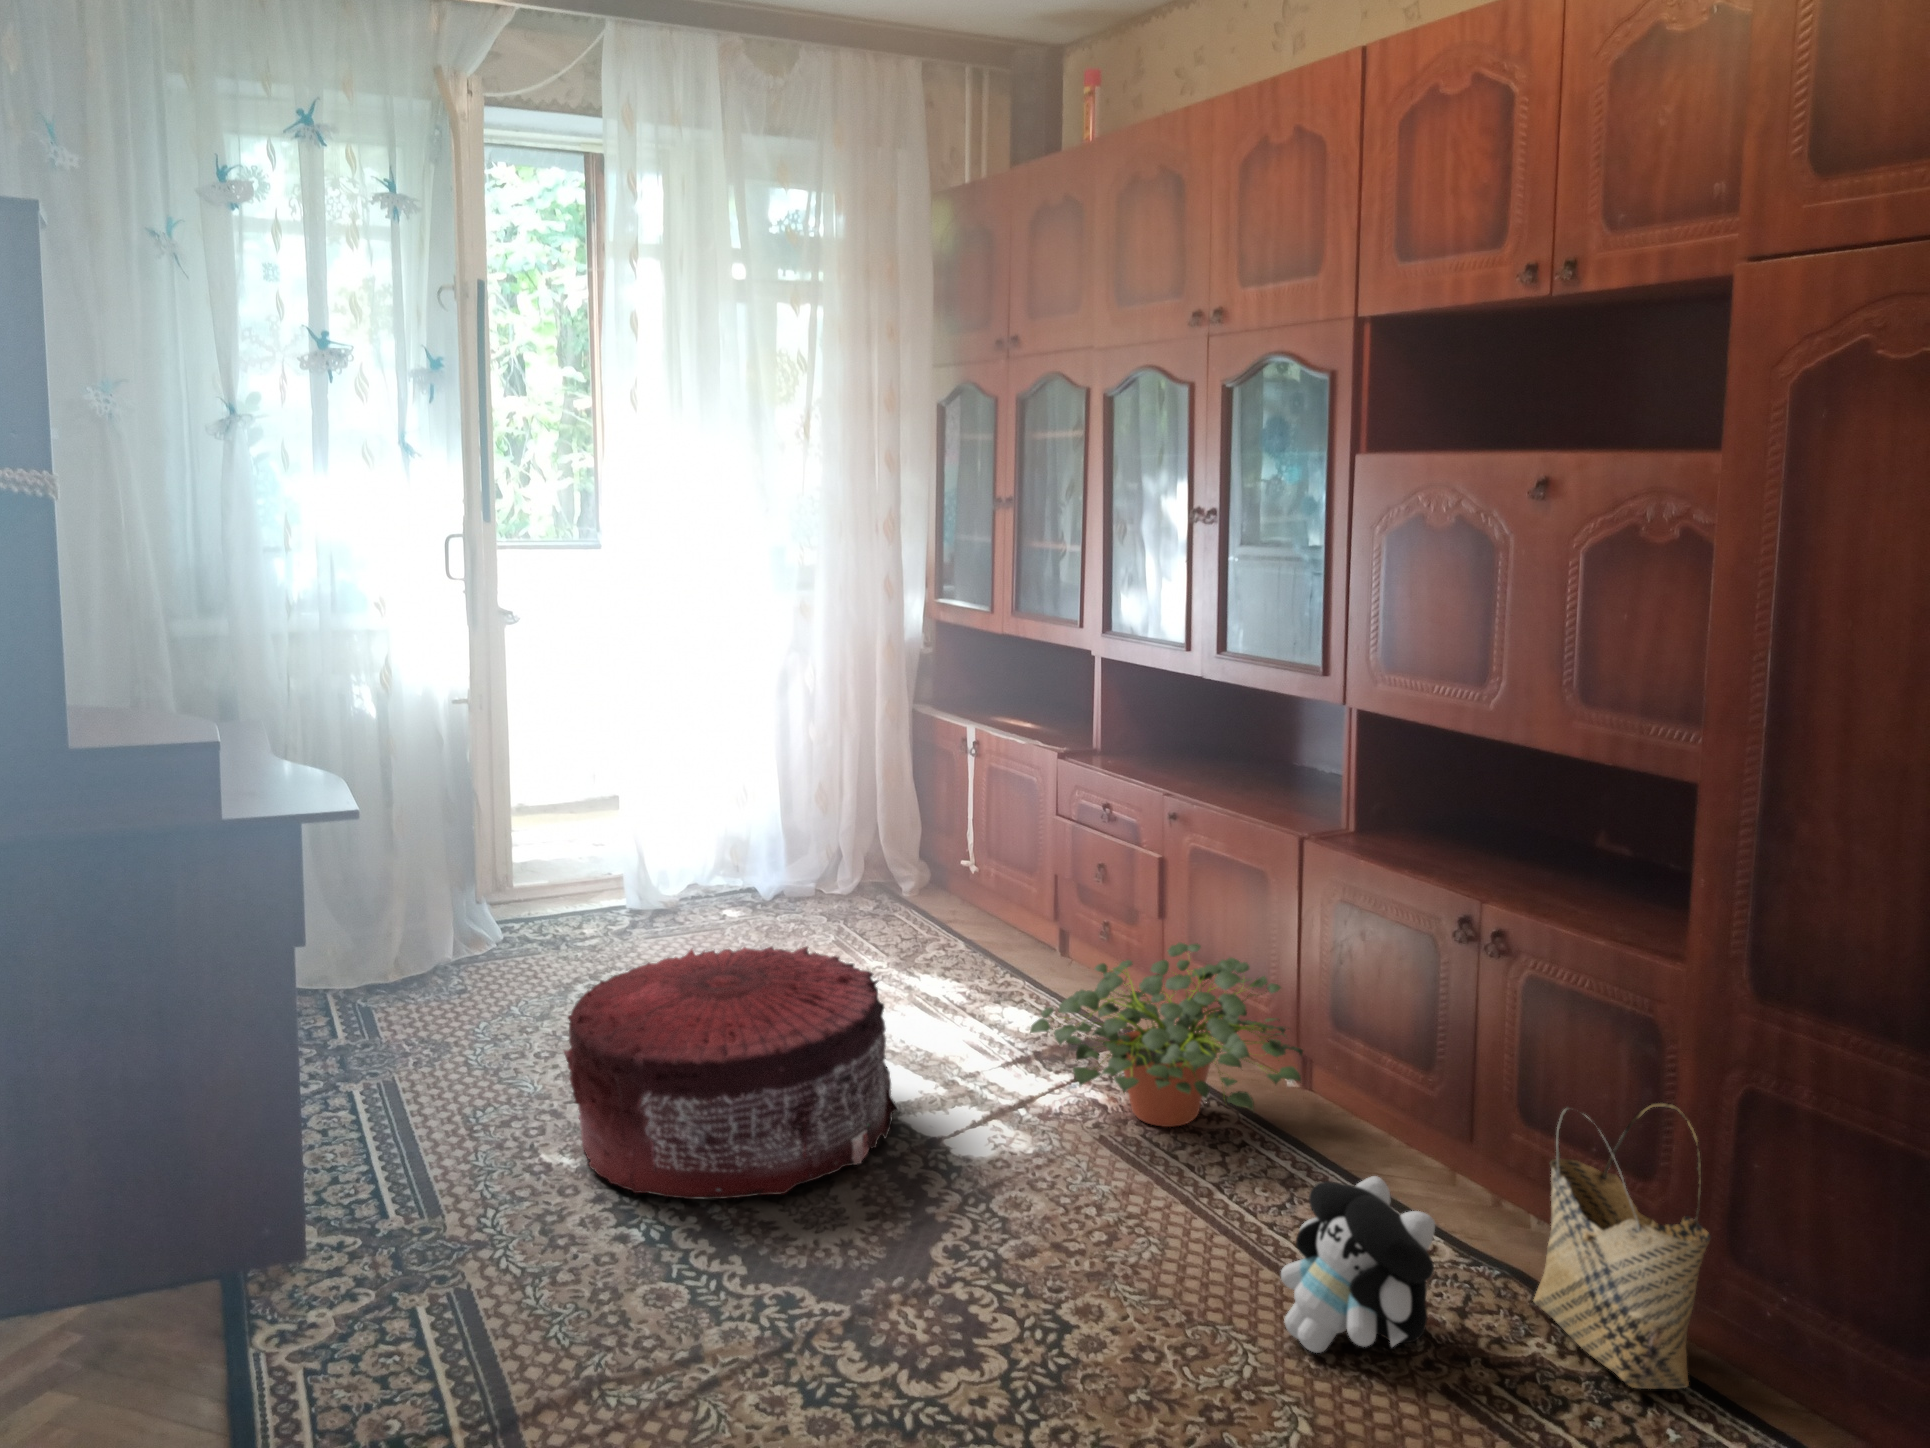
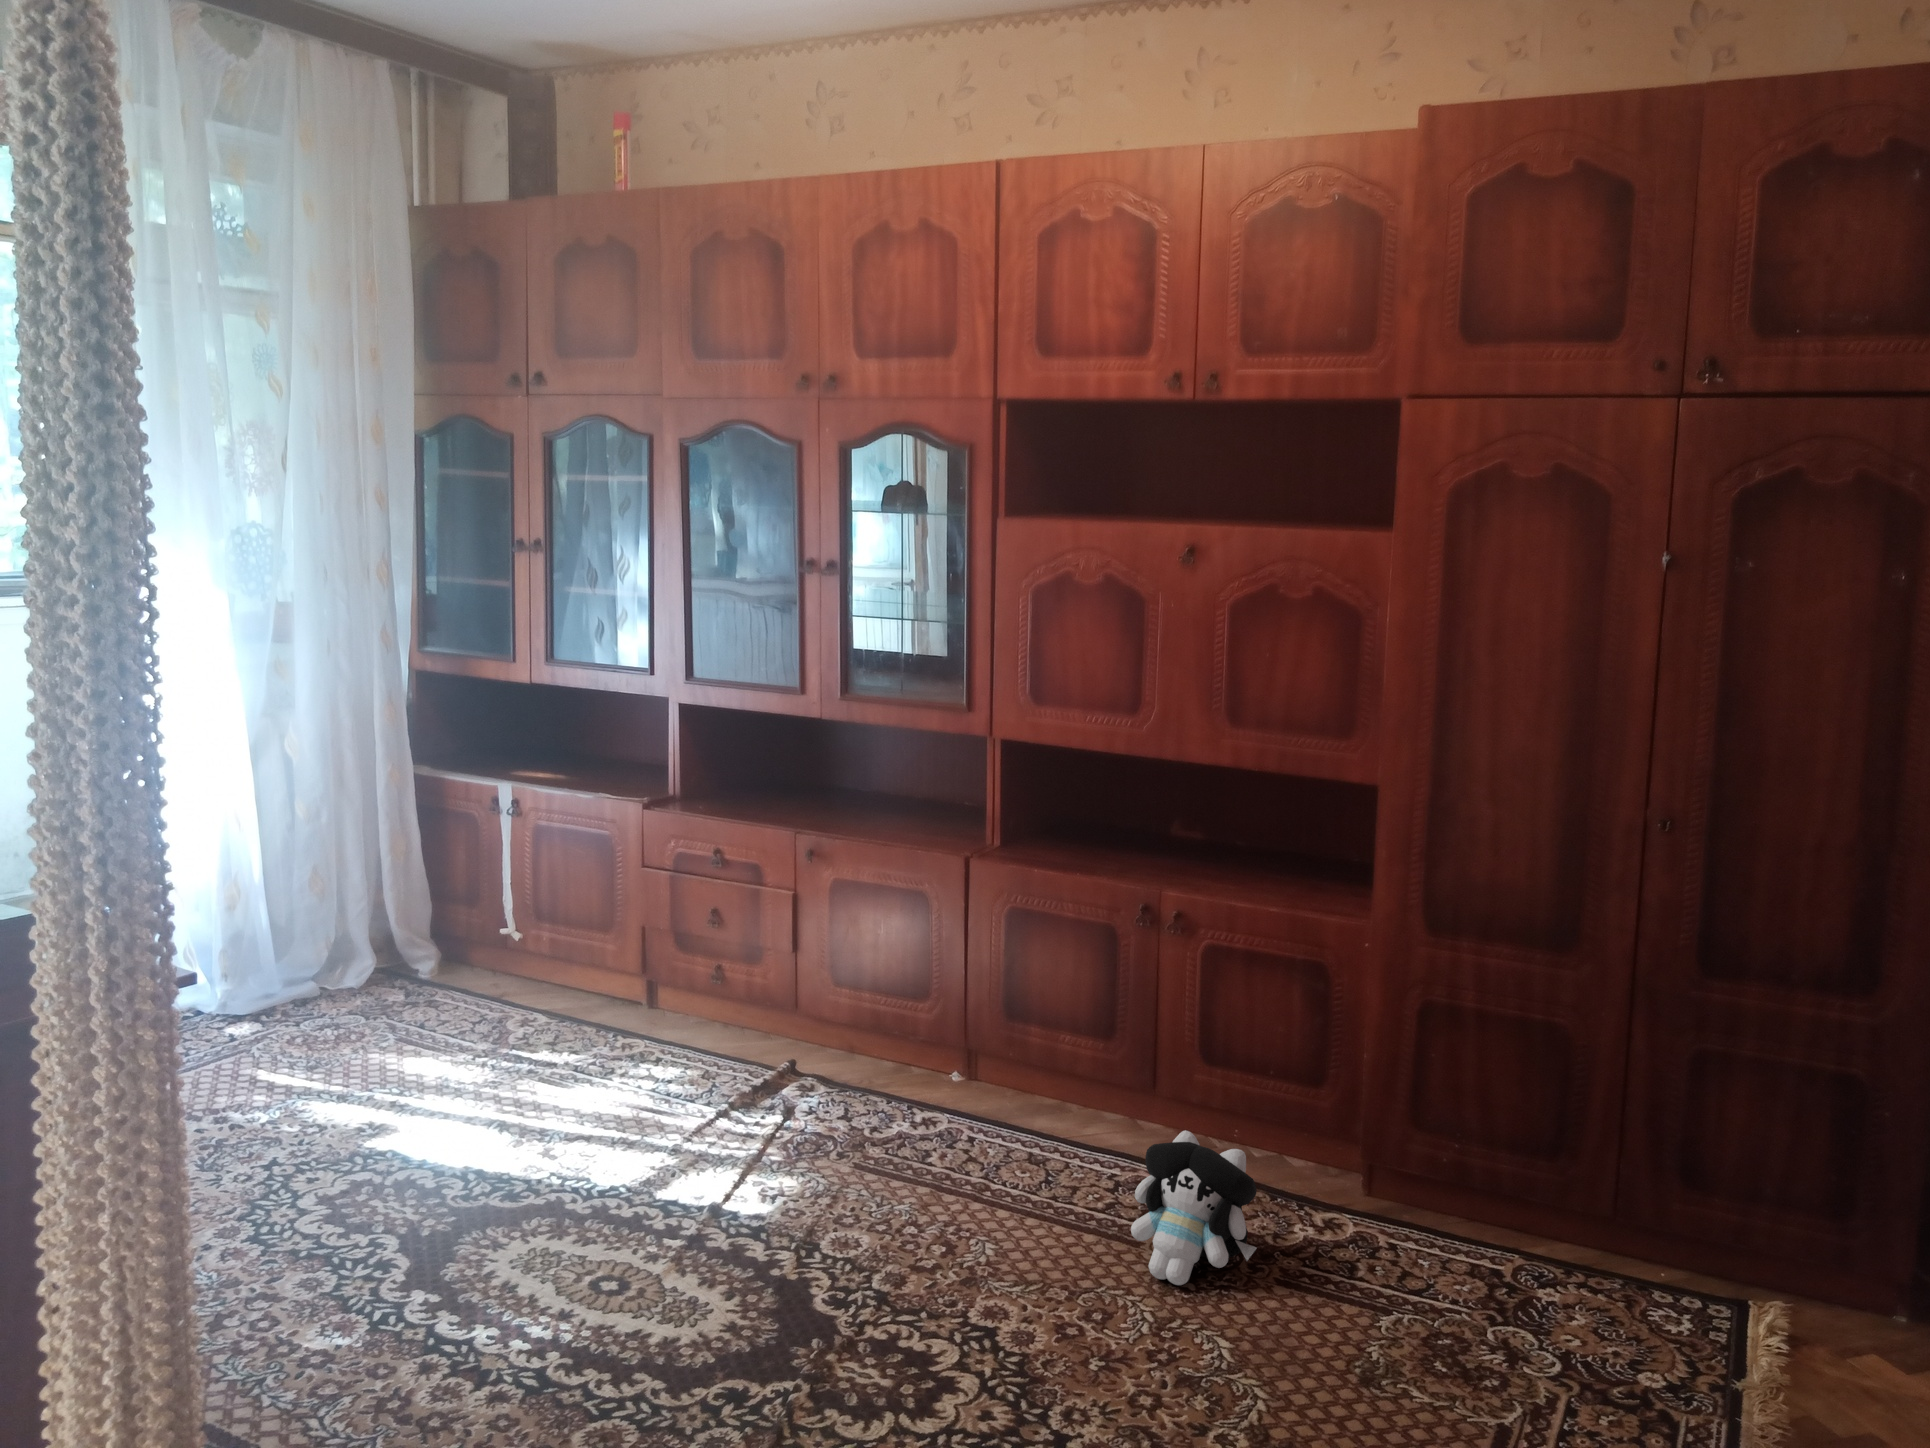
potted plant: present [1030,943,1303,1127] -> none [778,971,1029,1142]
pouf: present [564,946,899,1199] -> none [308,1040,677,1349]
woven basket: present [1533,1102,1711,1389] -> none [1276,1026,1419,1239]

